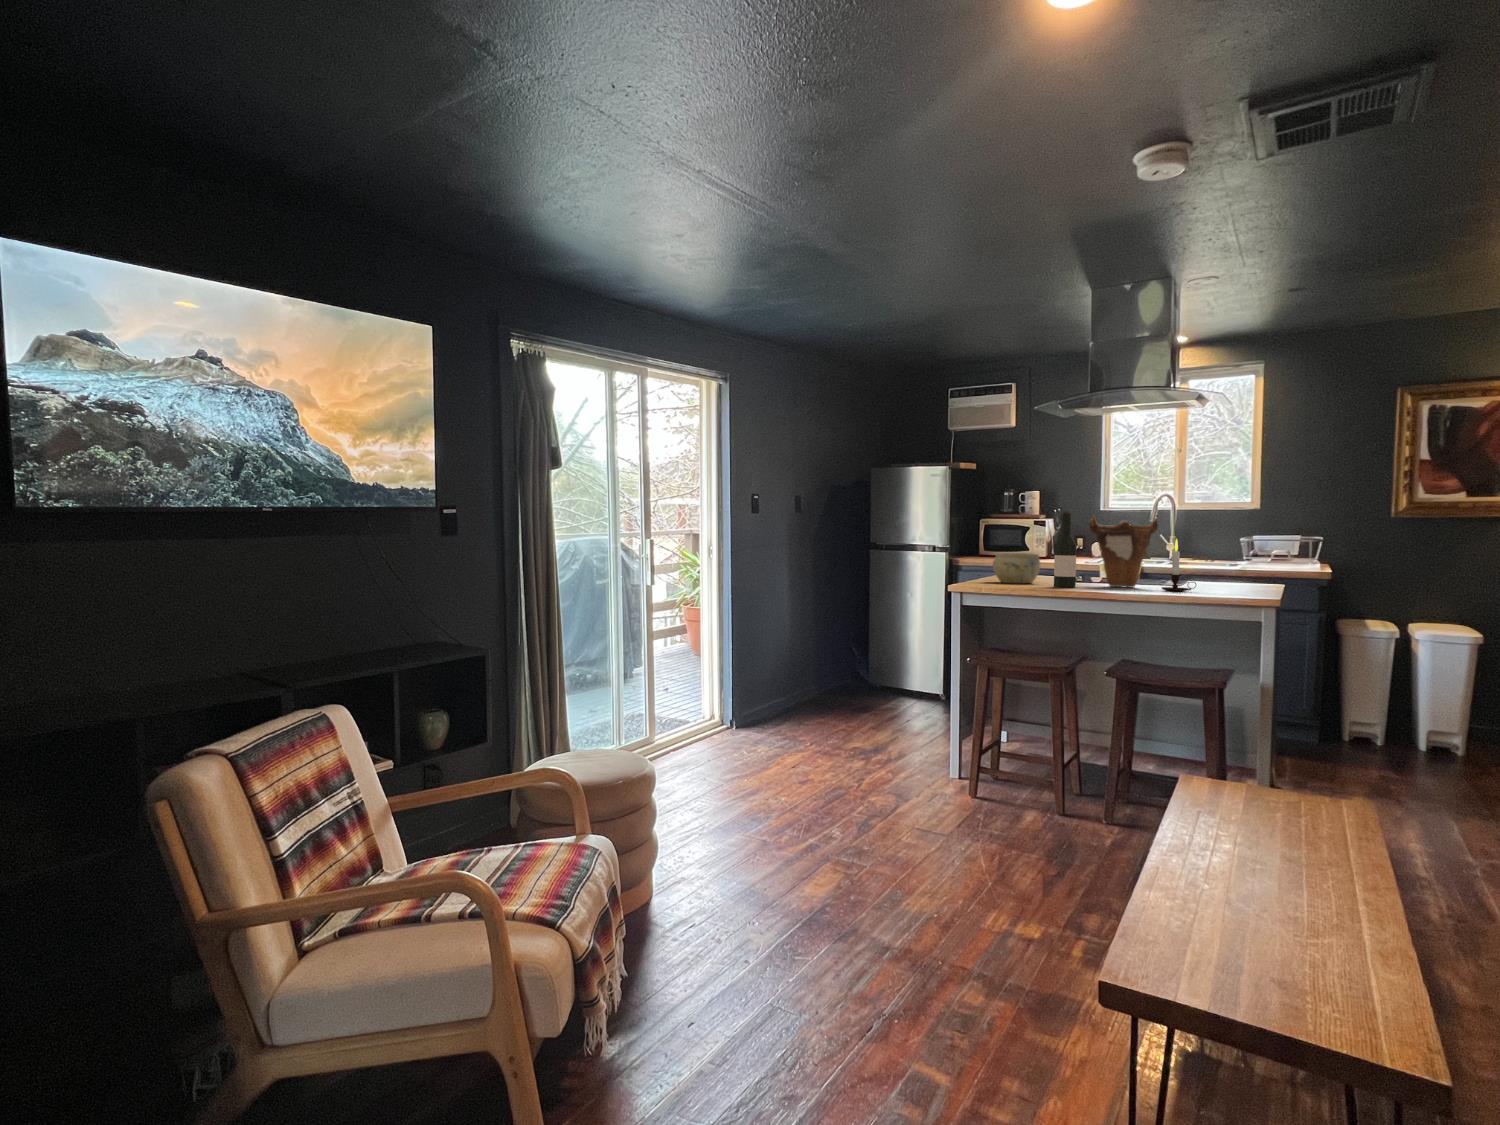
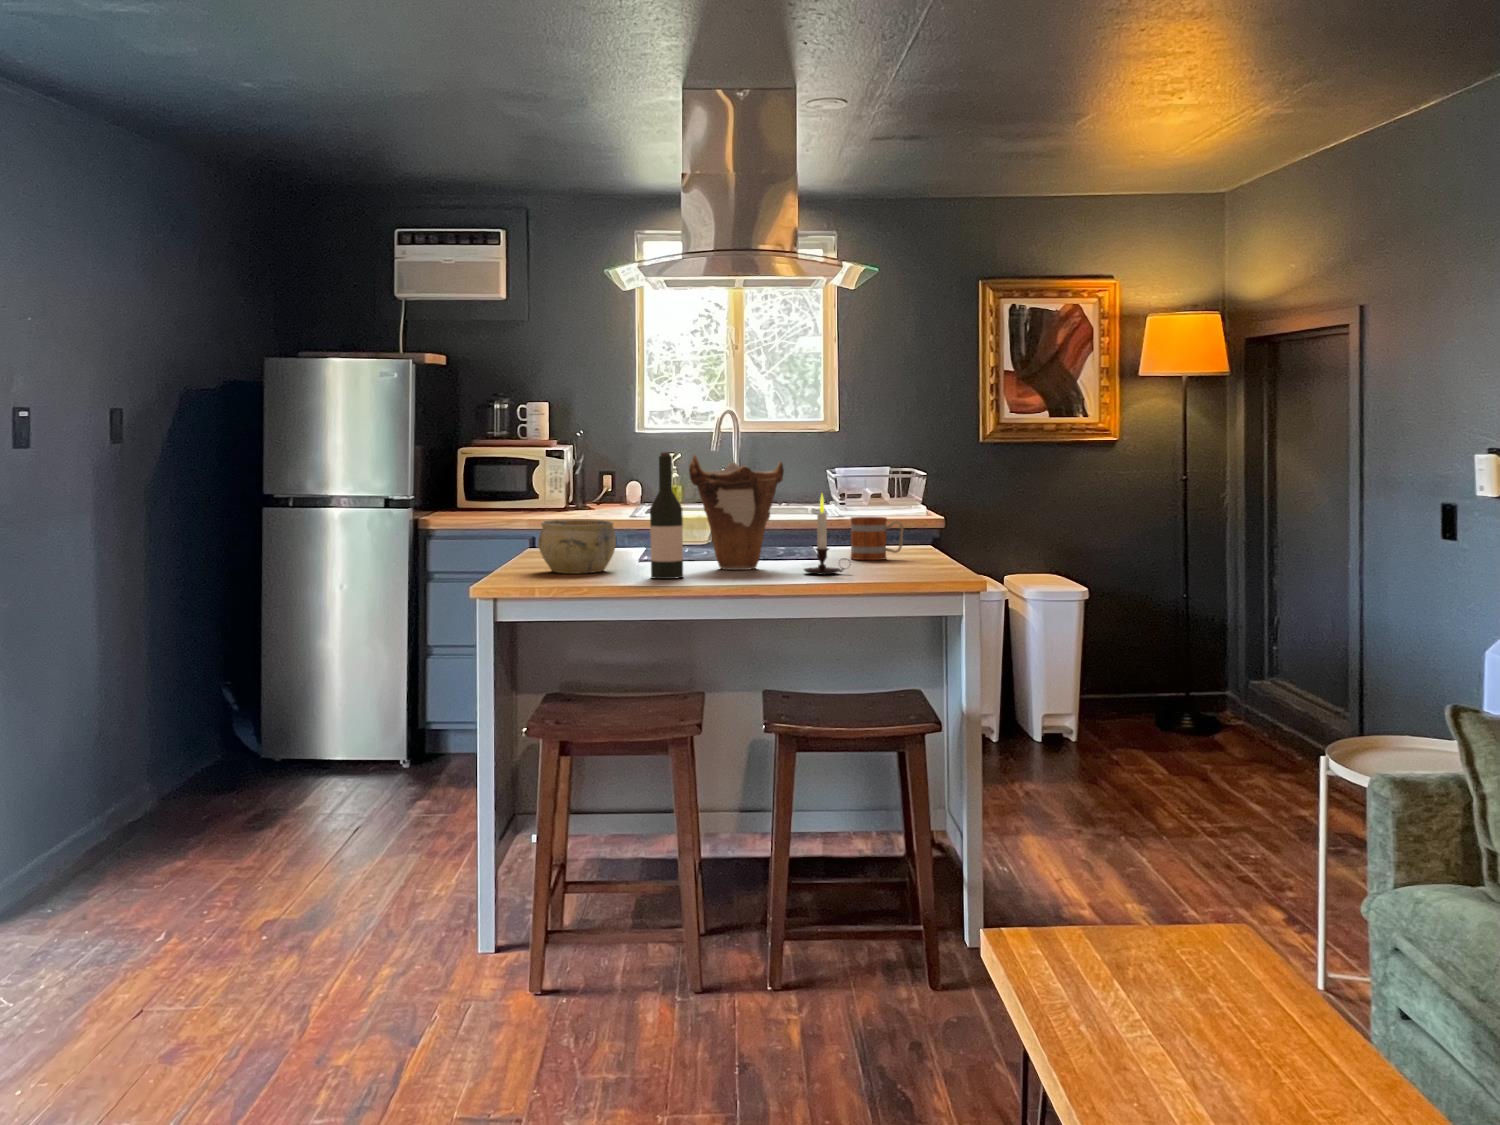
mug: none [1218,560,1261,590] -> present [851,517,903,560]

